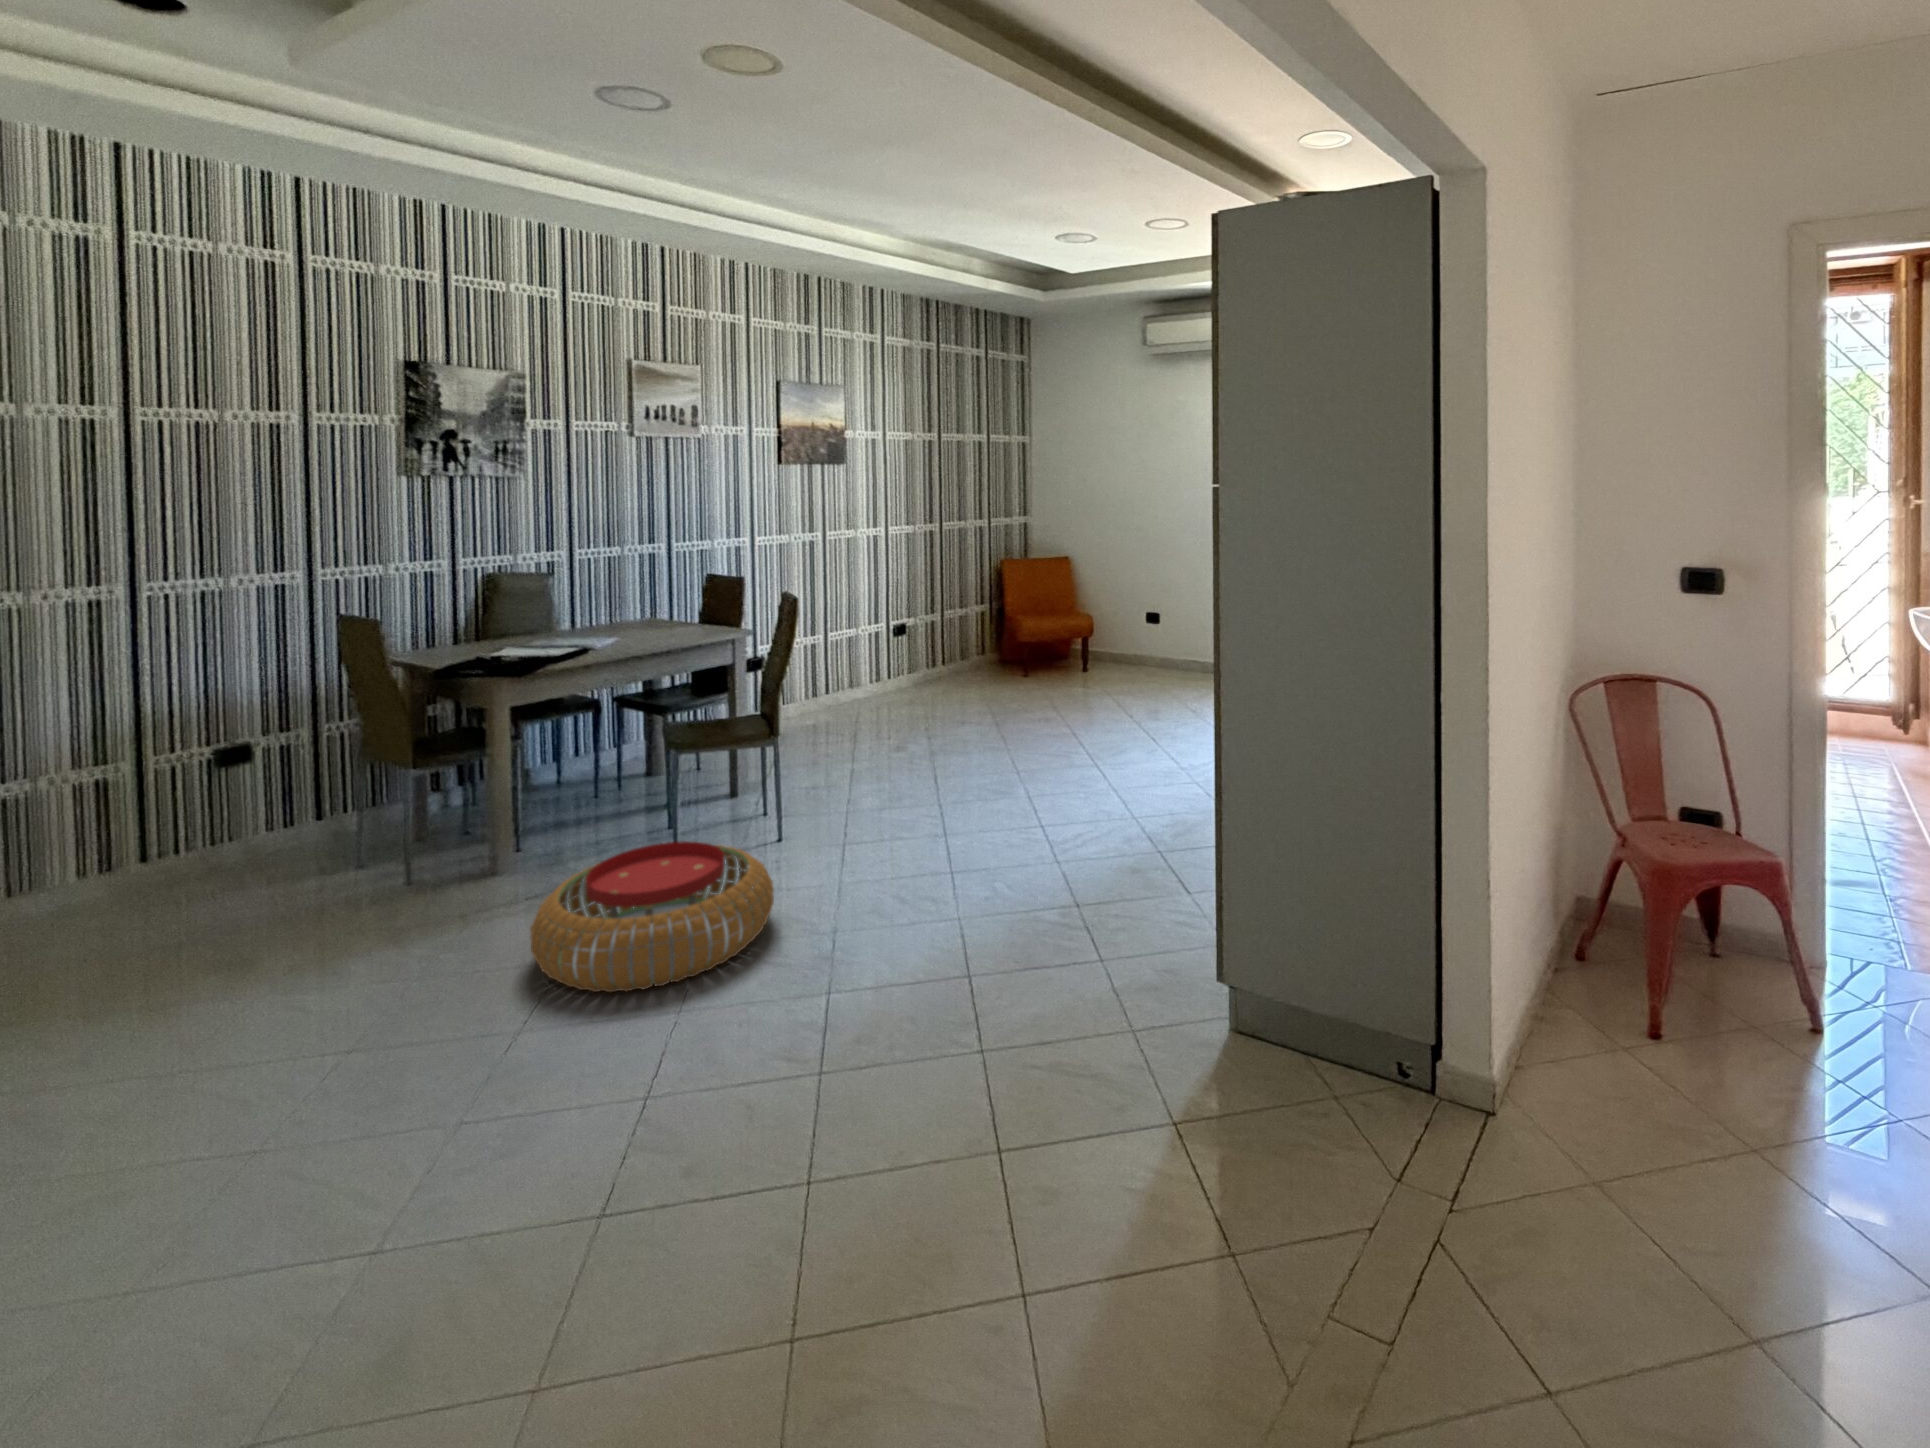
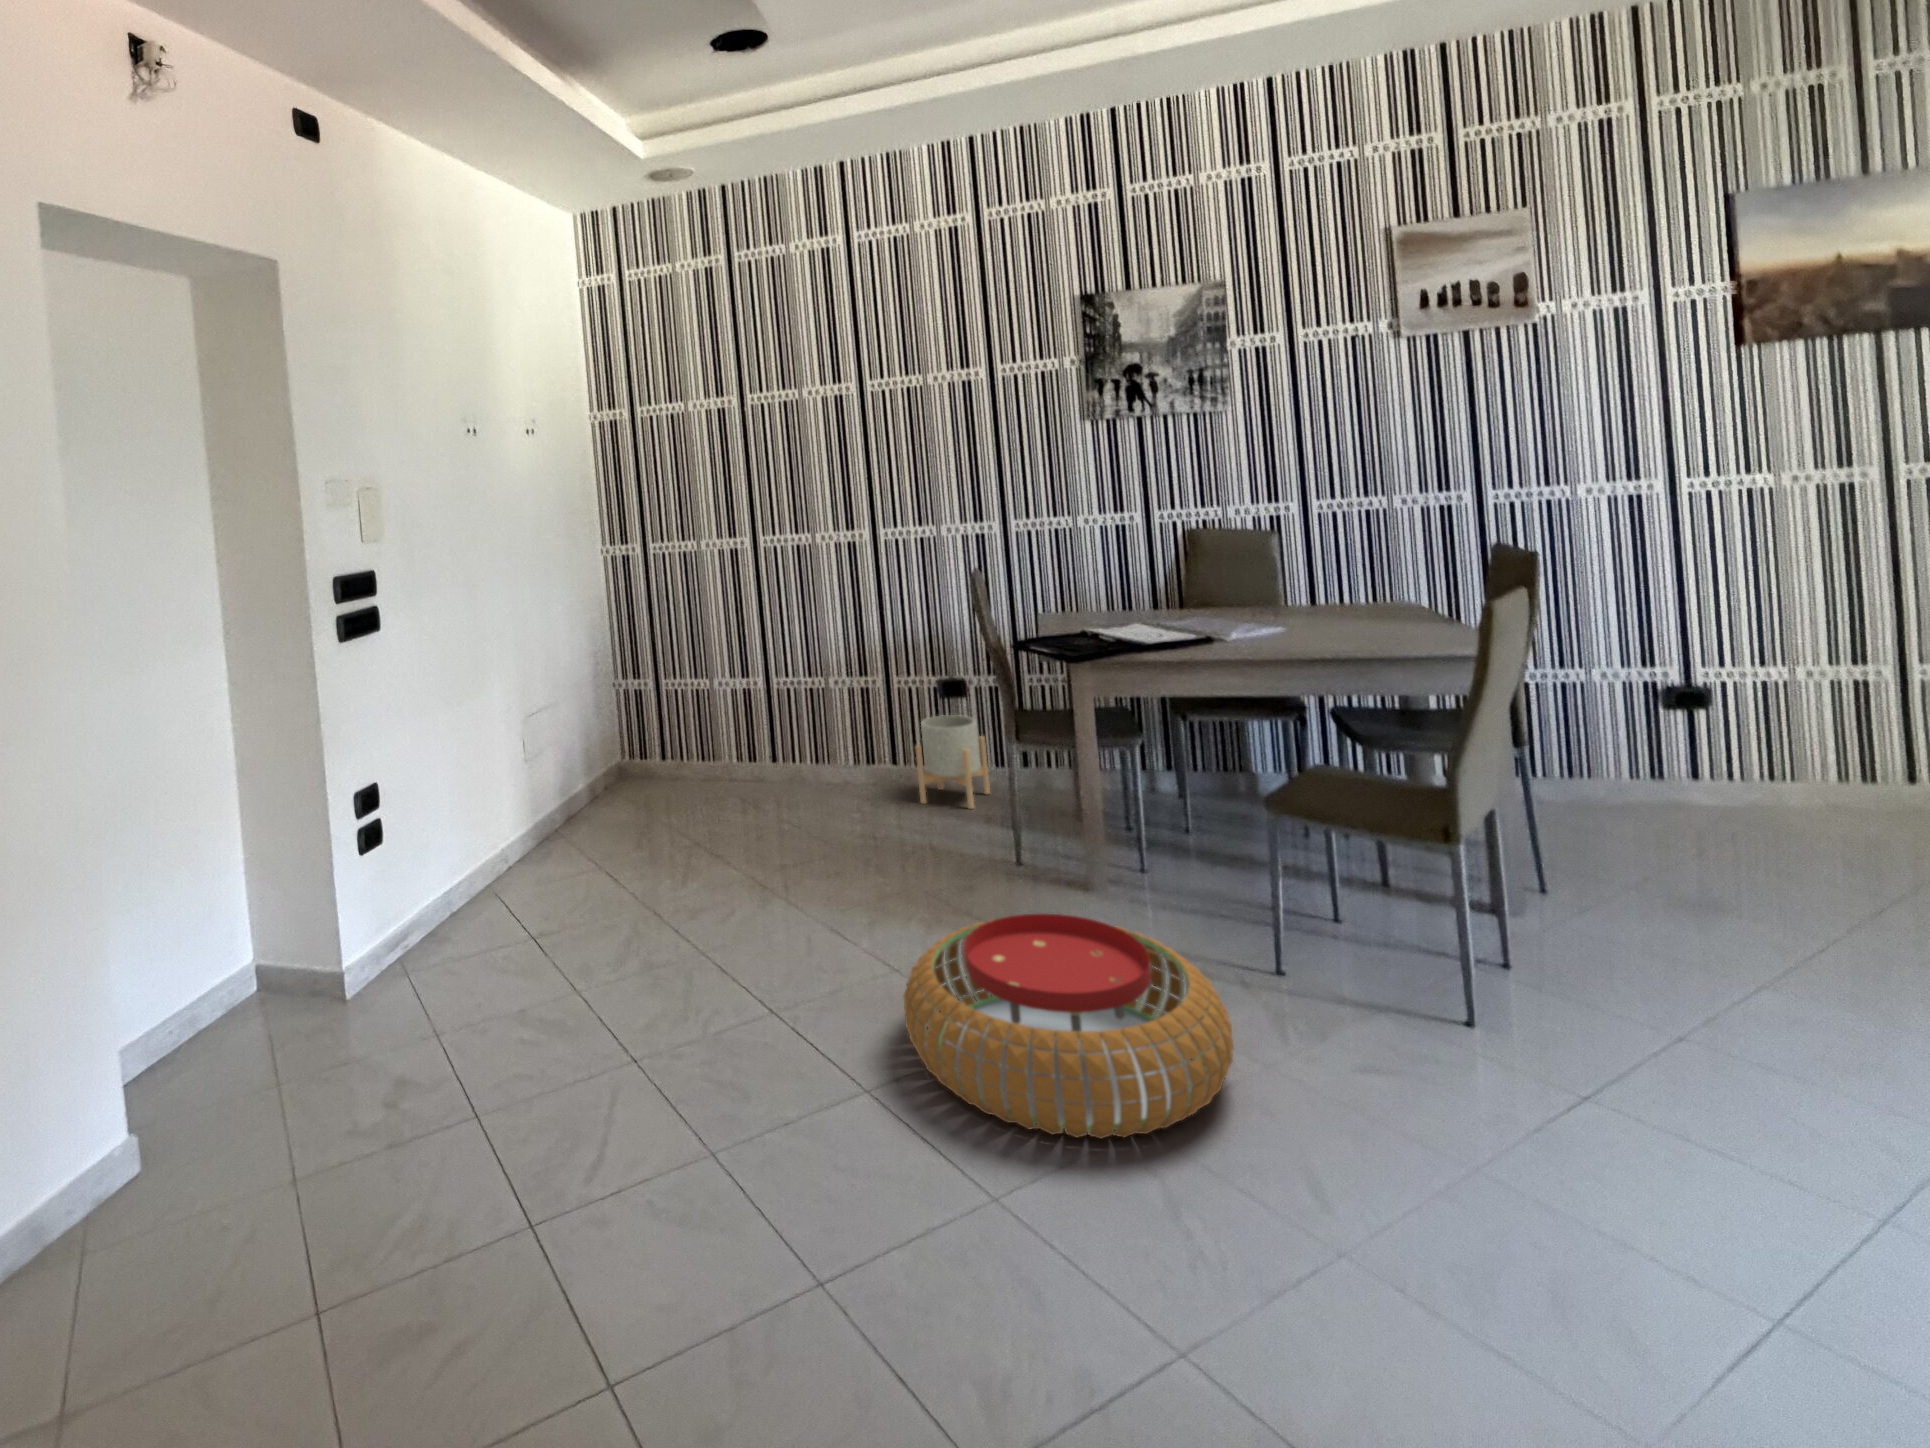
planter: none [212,778,295,886] -> present [916,715,990,809]

